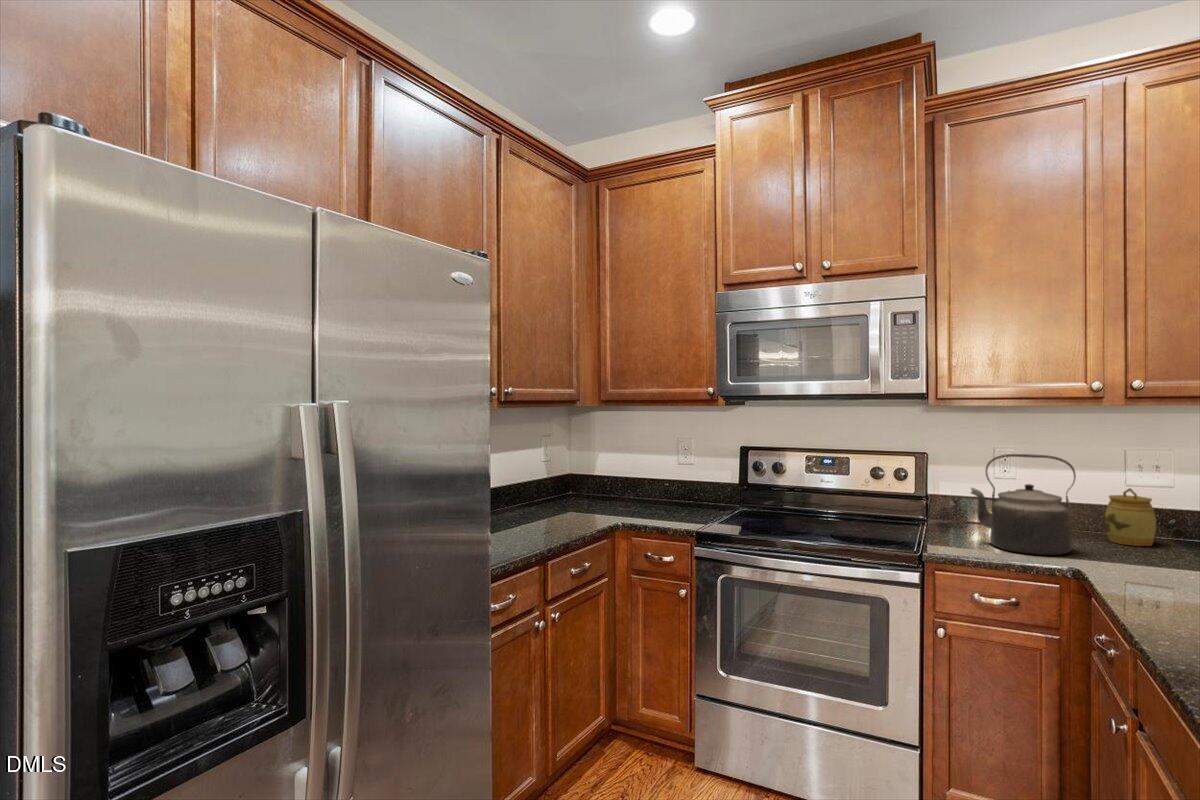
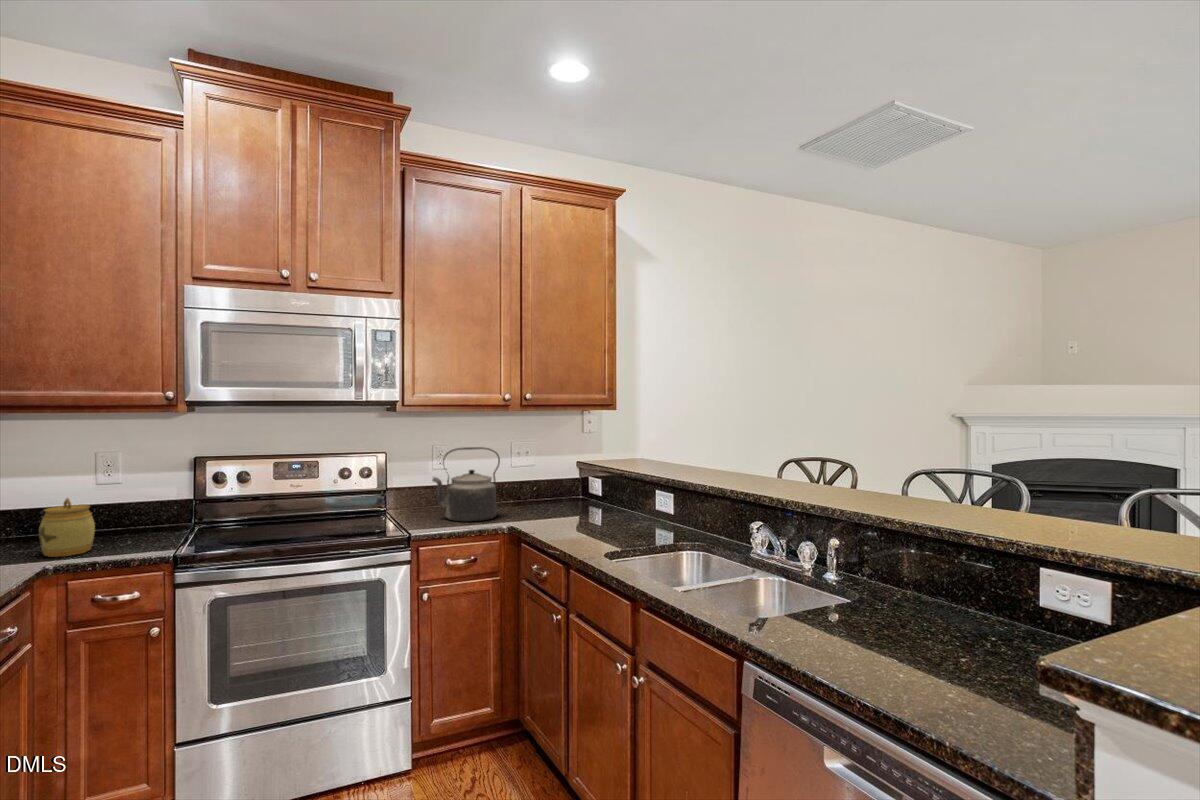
jar: present [1105,488,1156,546] -> present [39,498,95,557]

